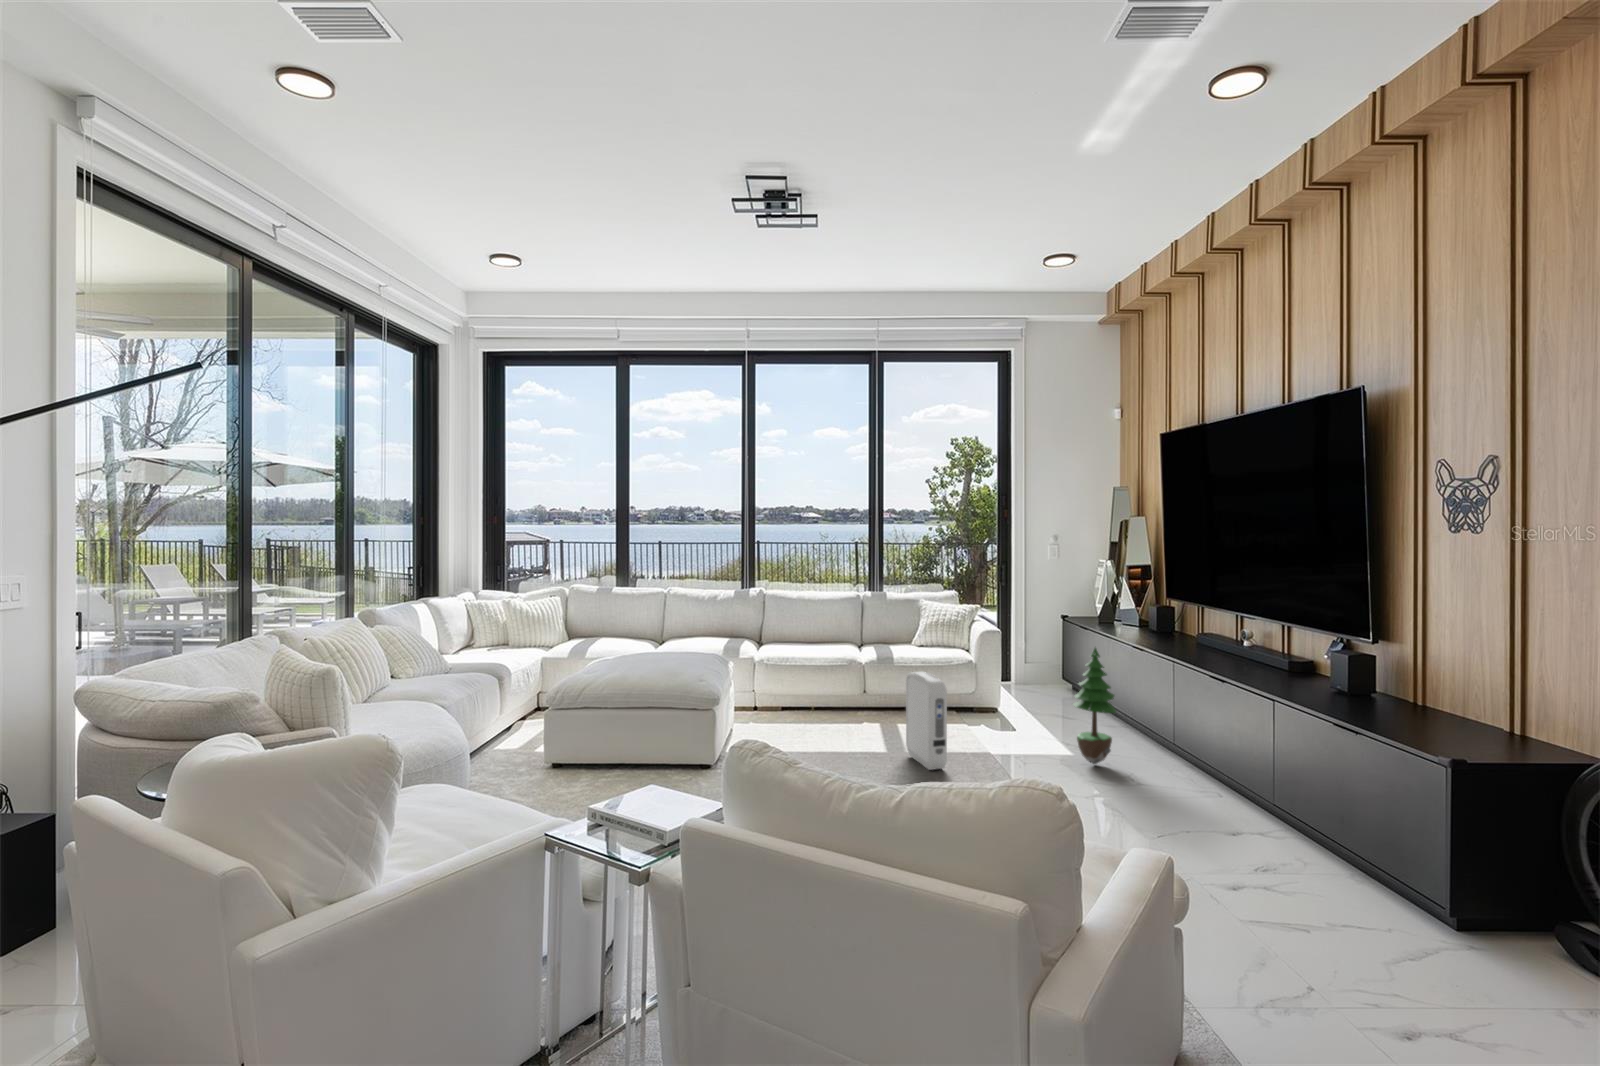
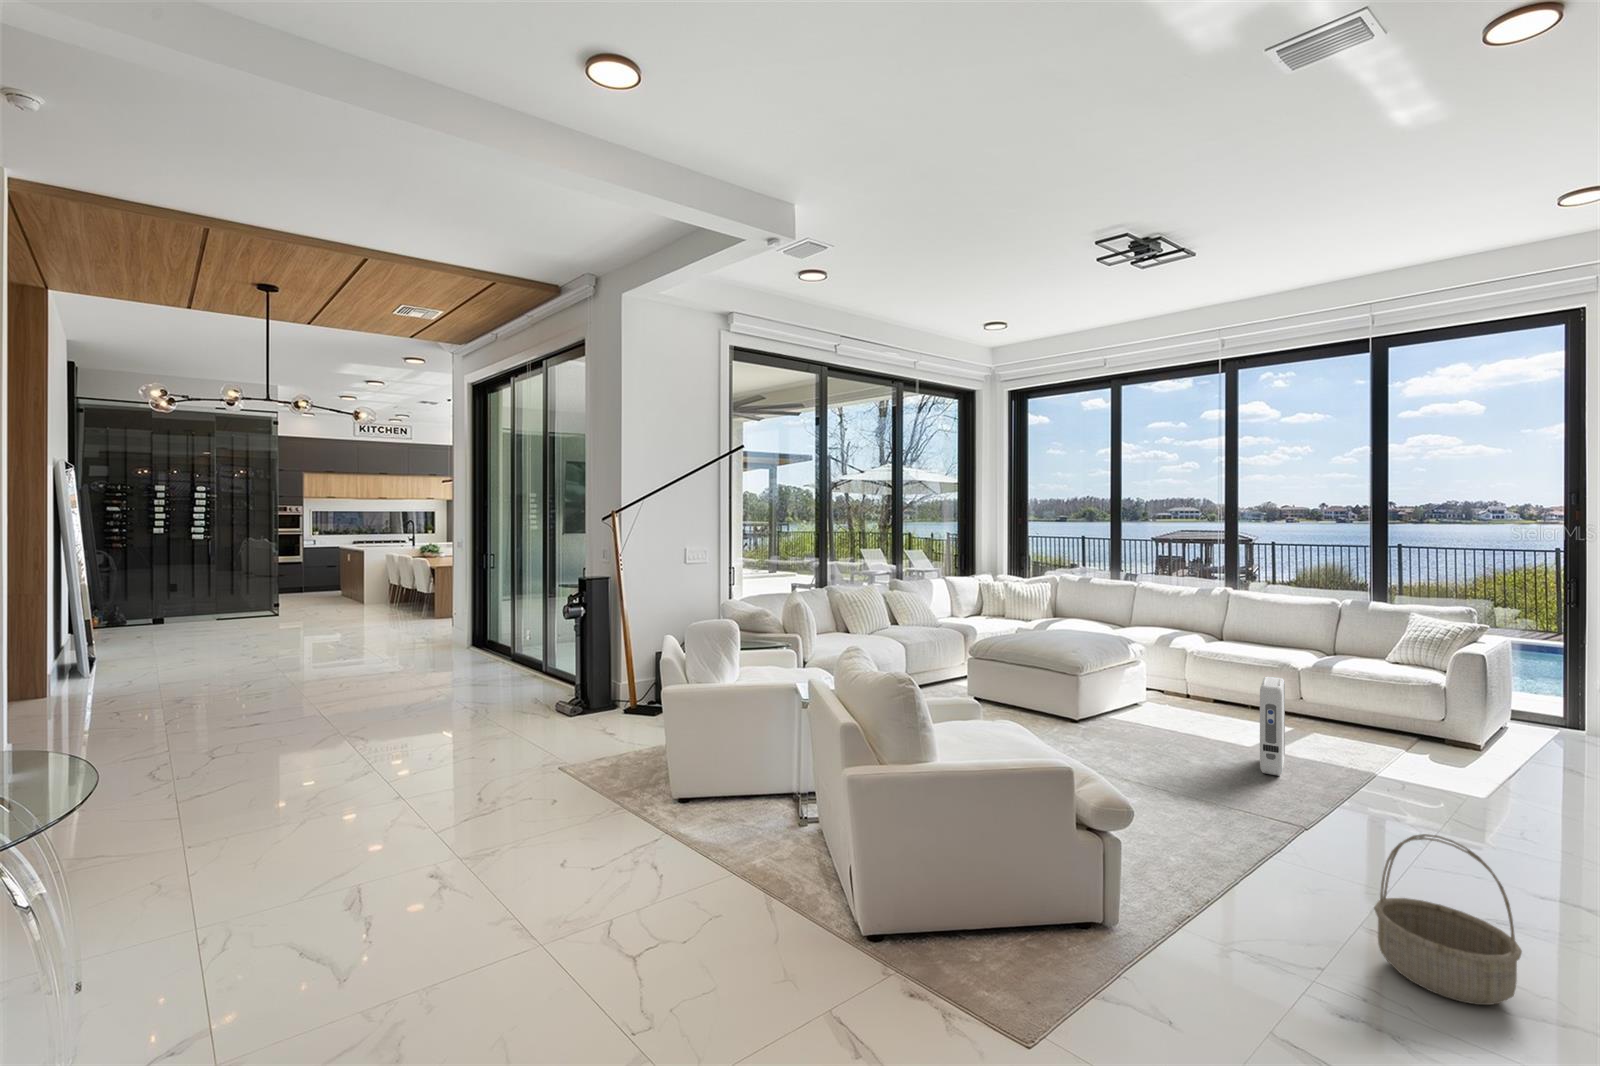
potted tree: present [1073,648,1116,764] -> none [1462,681,1535,824]
basket: none [1231,778,1340,915] -> present [1374,834,1522,1005]

